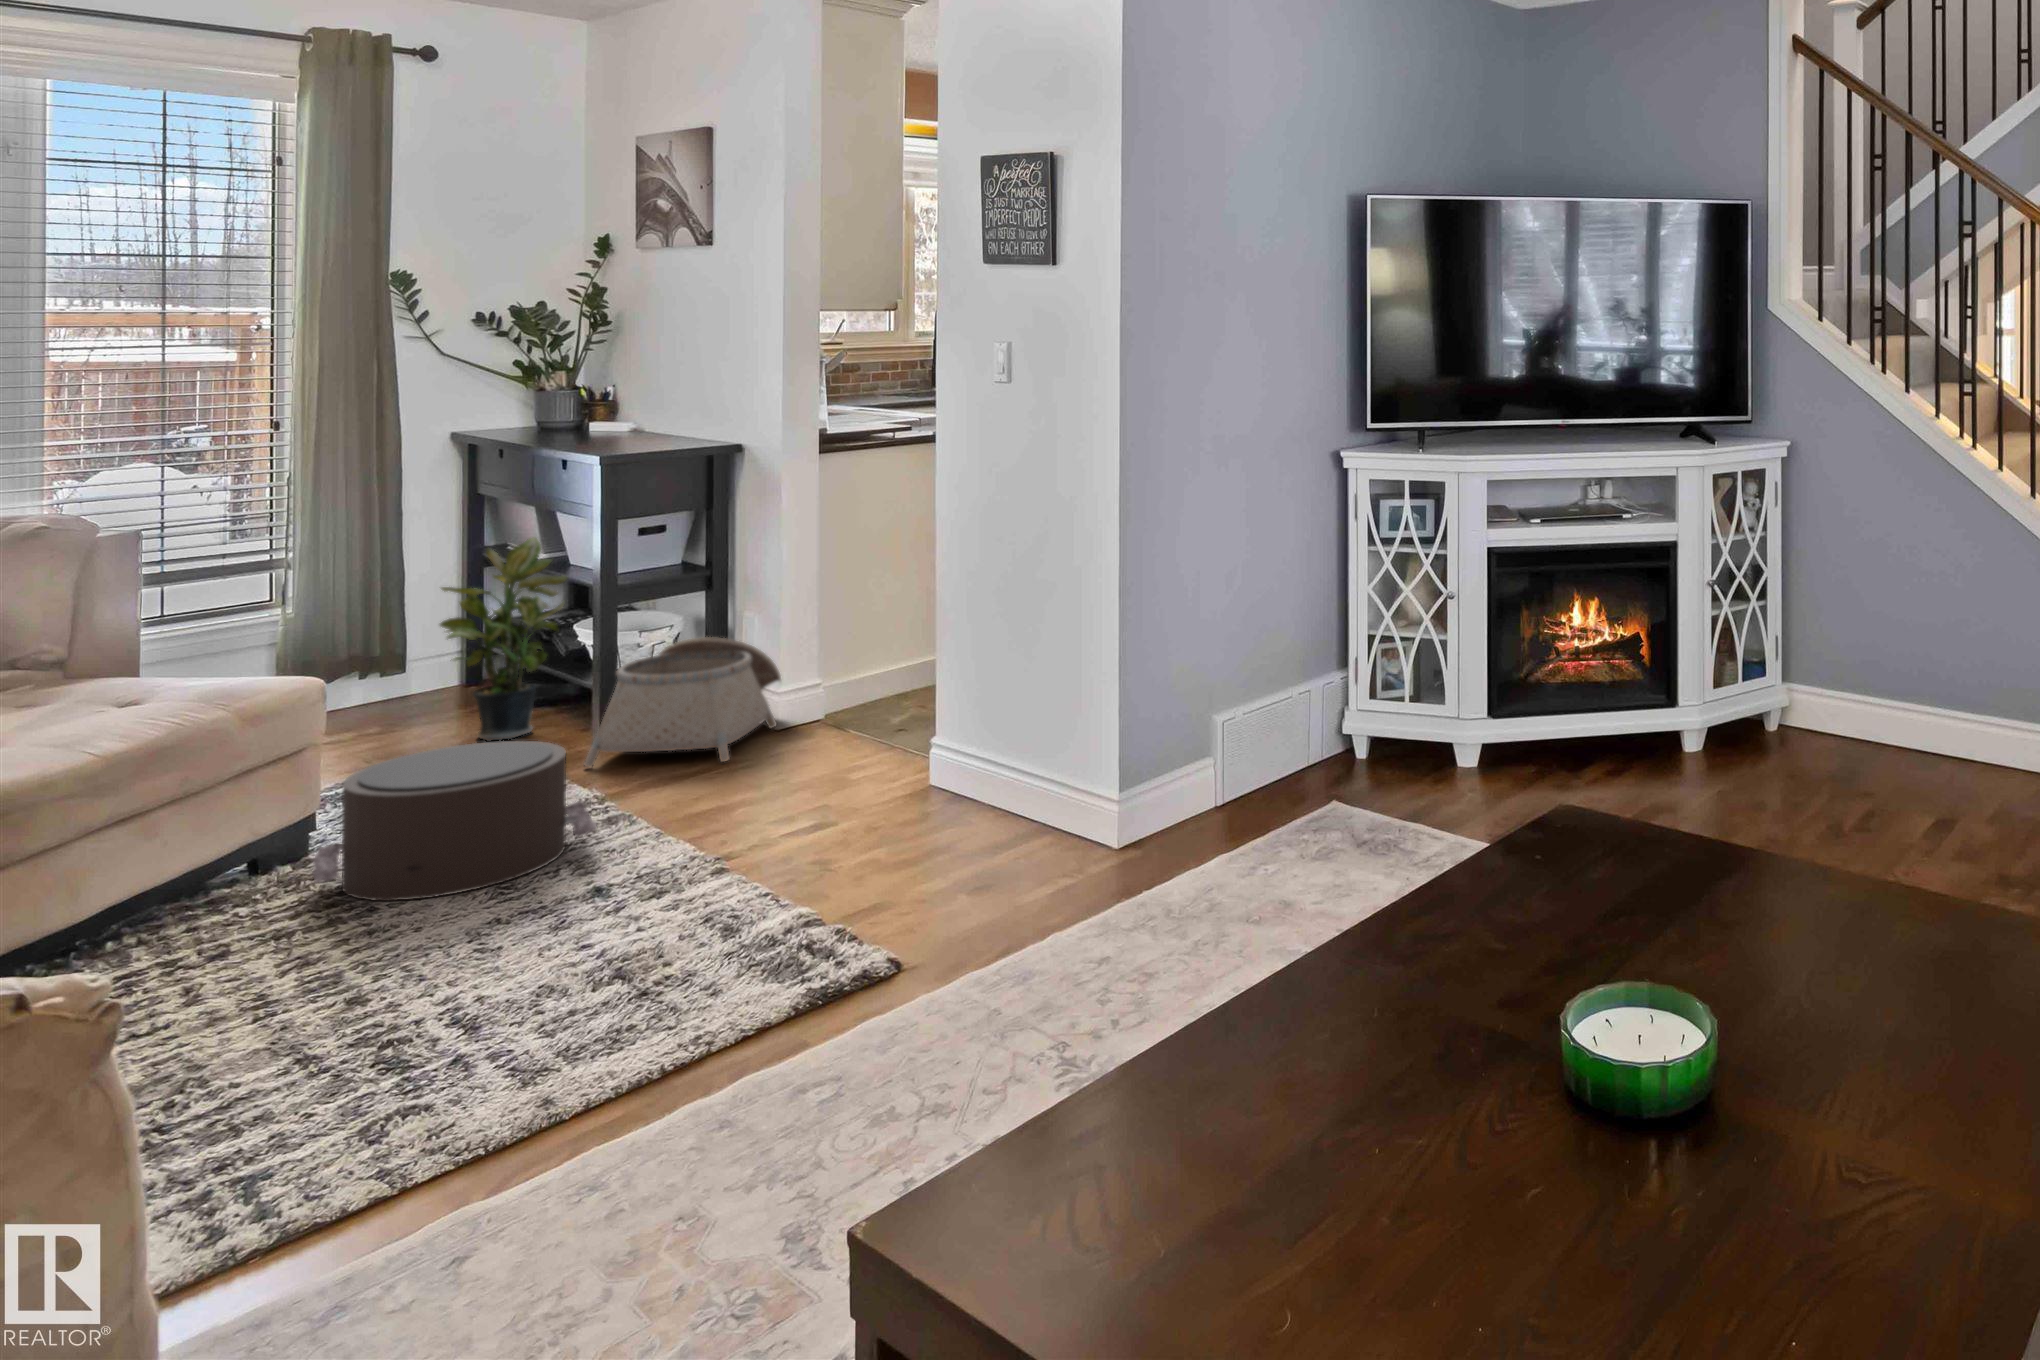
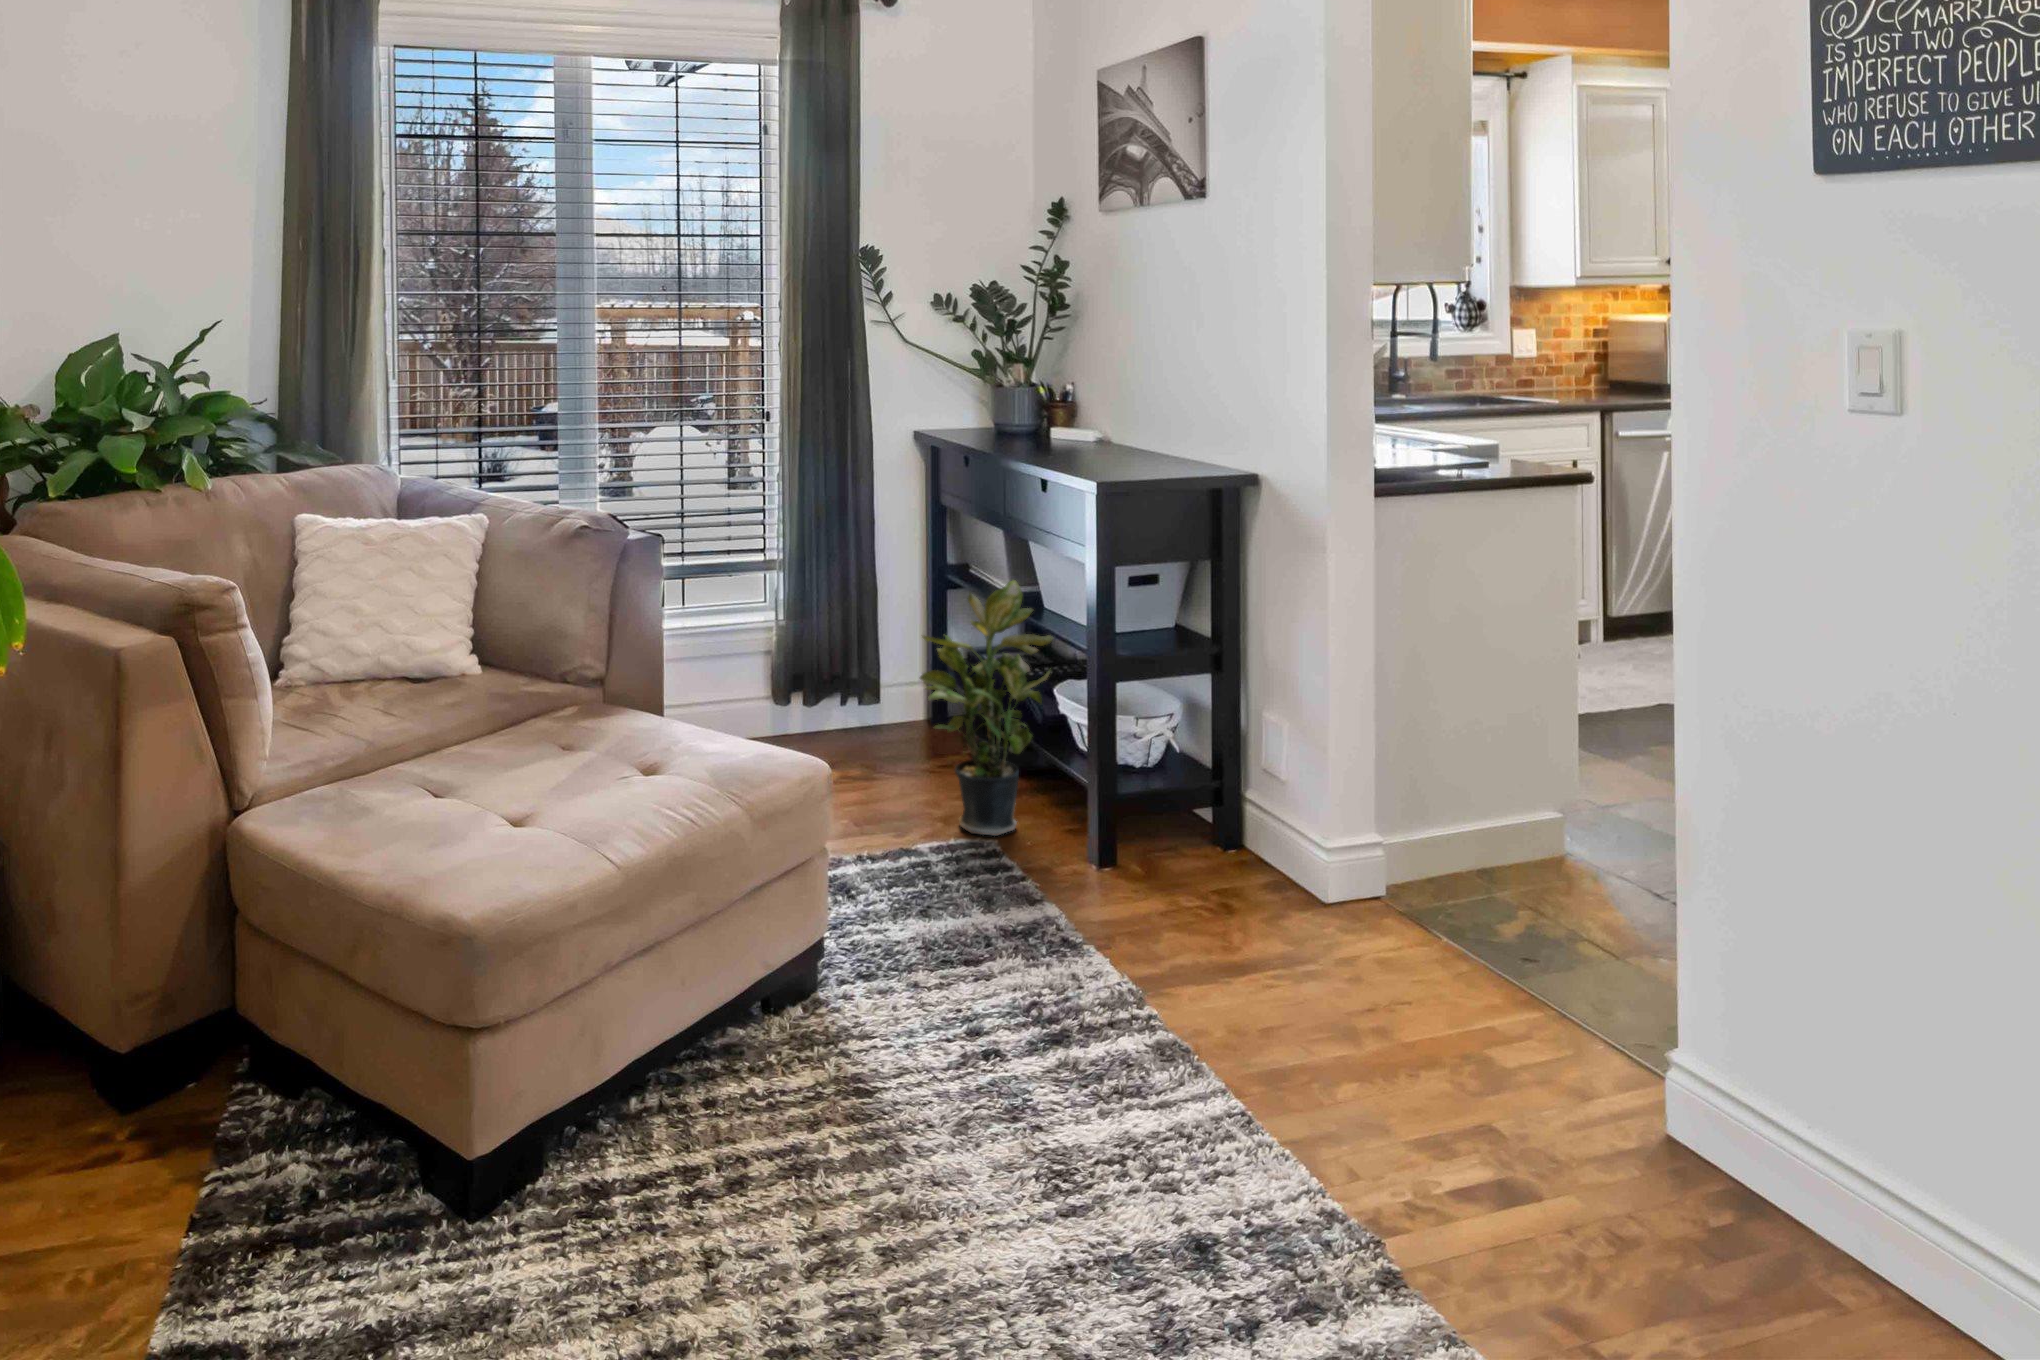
basket: present [584,637,781,767] -> none [1094,751,1324,969]
pouf: present [312,740,597,901] -> none [827,923,1180,1217]

